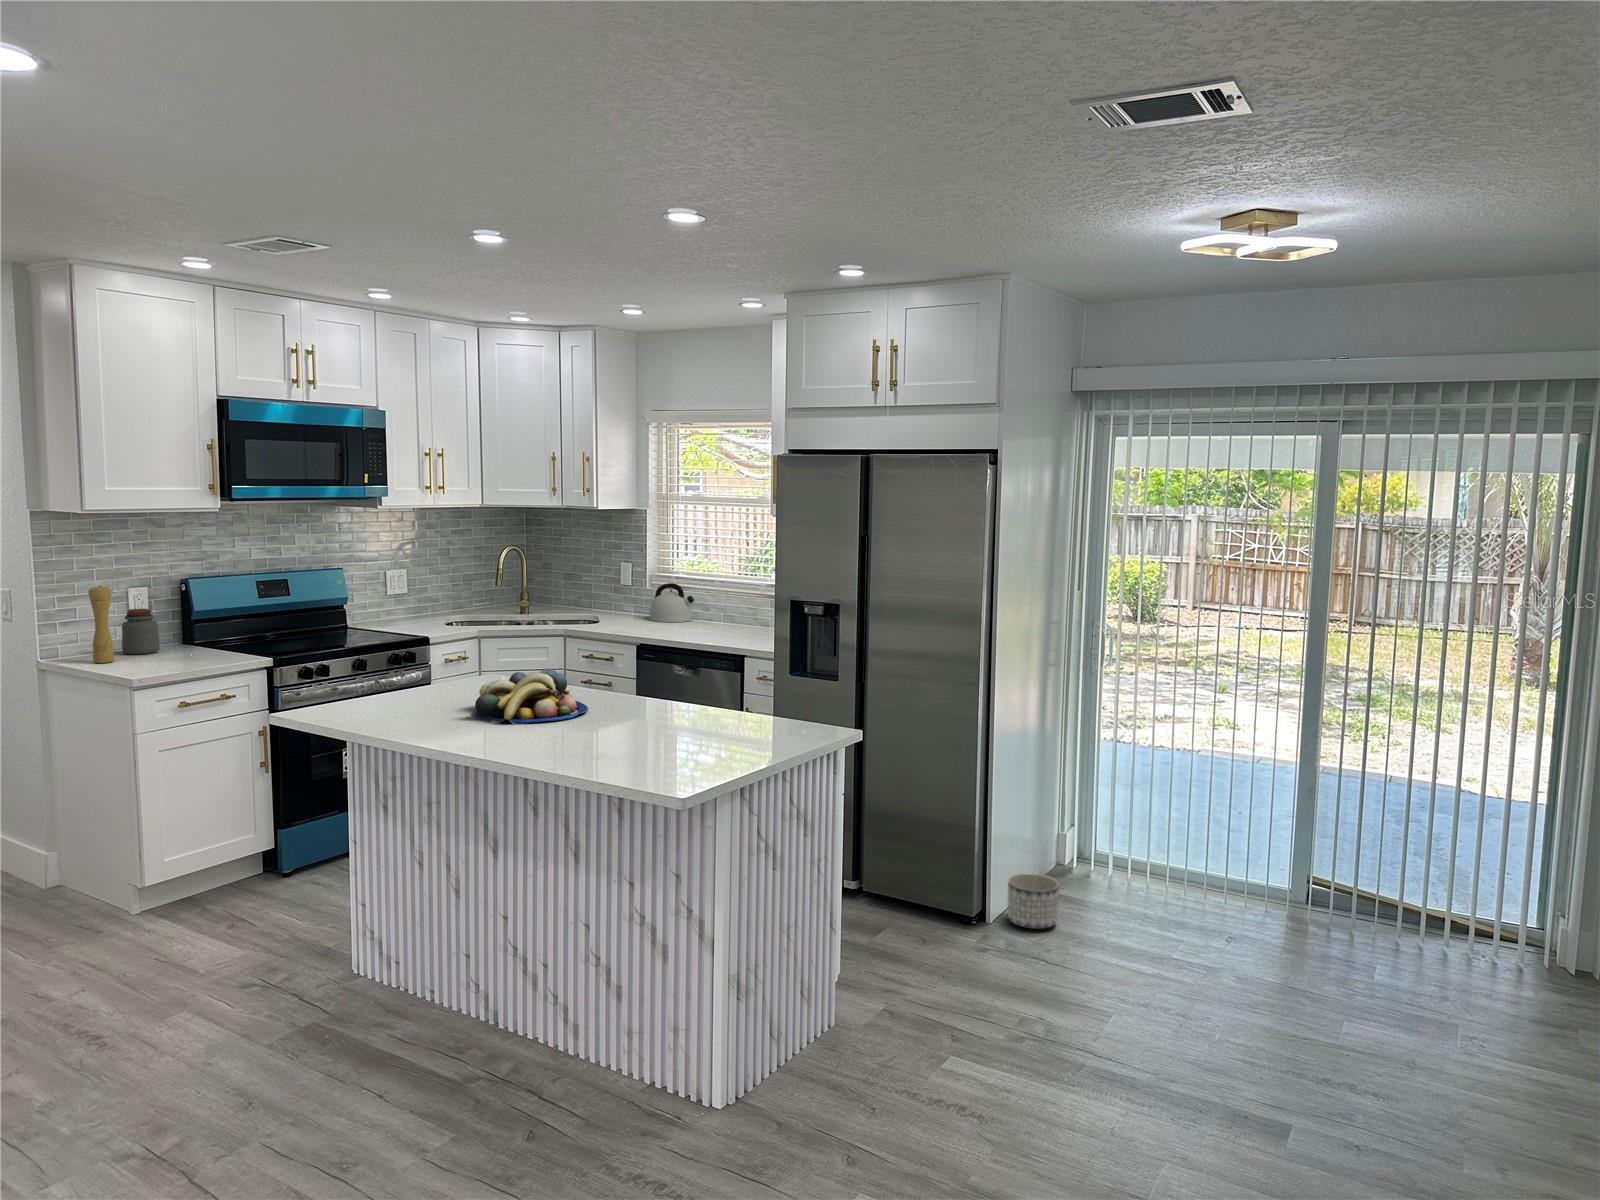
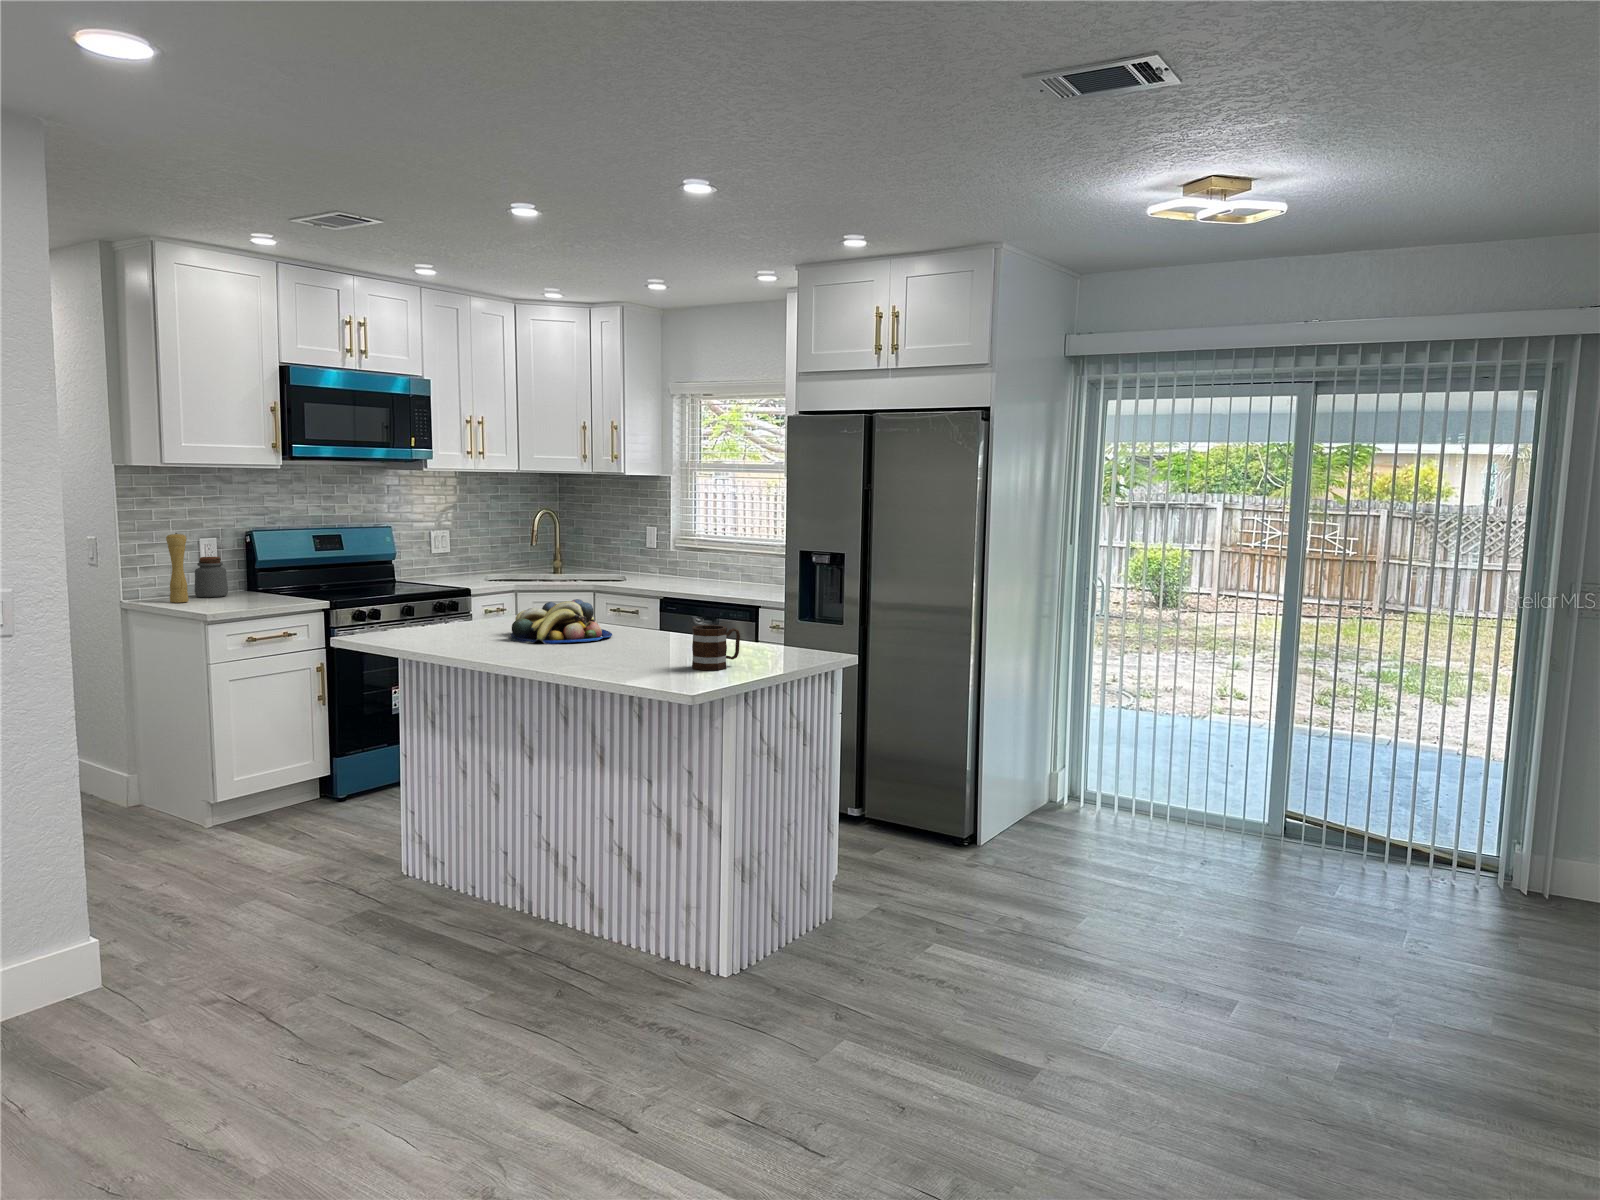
kettle: present [649,583,694,622] -> none [674,545,715,580]
mug: none [681,711,735,764] -> present [692,625,740,670]
planter: present [1008,873,1059,929] -> none [998,801,1046,850]

